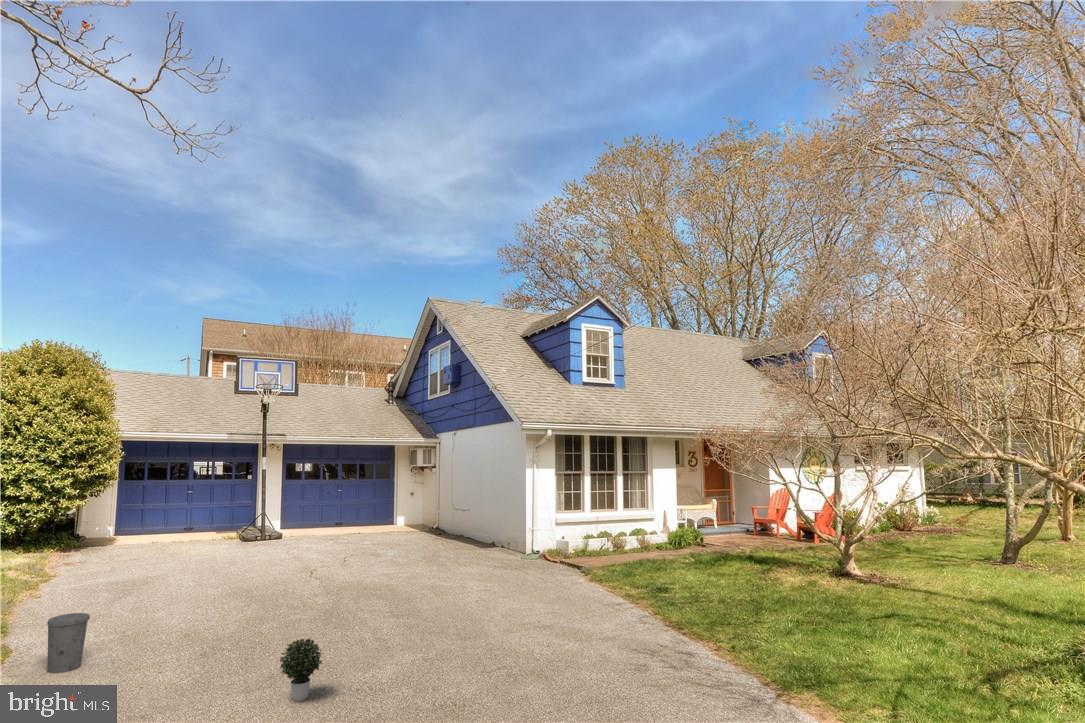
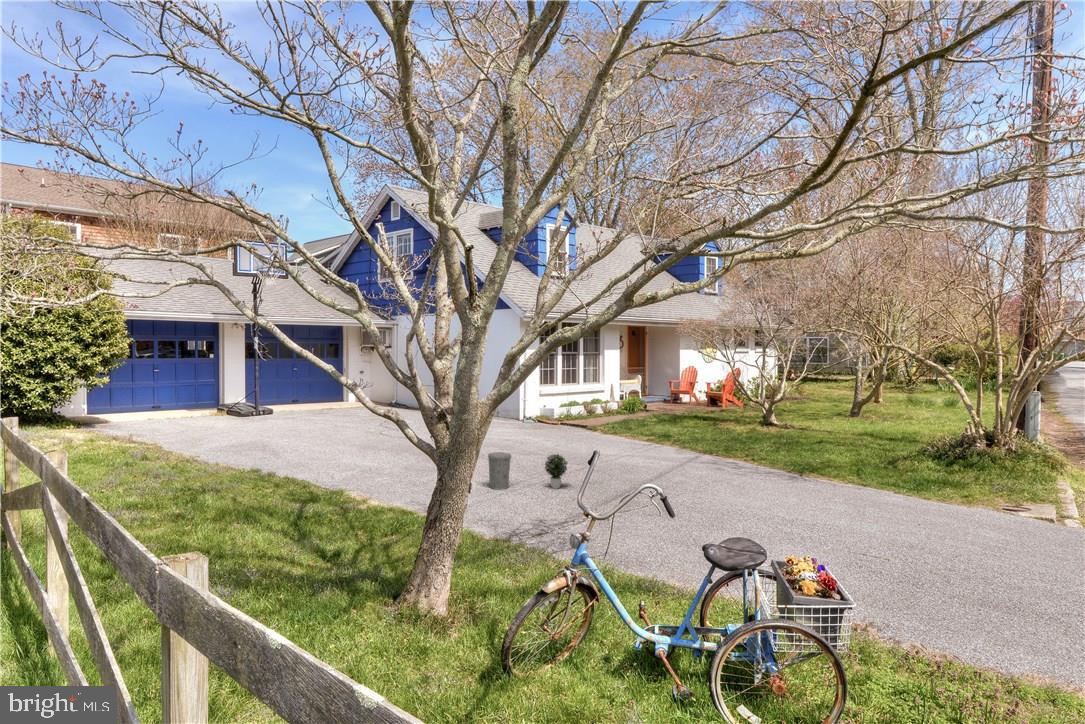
trash can: present [47,613,90,673] -> present [488,452,511,490]

